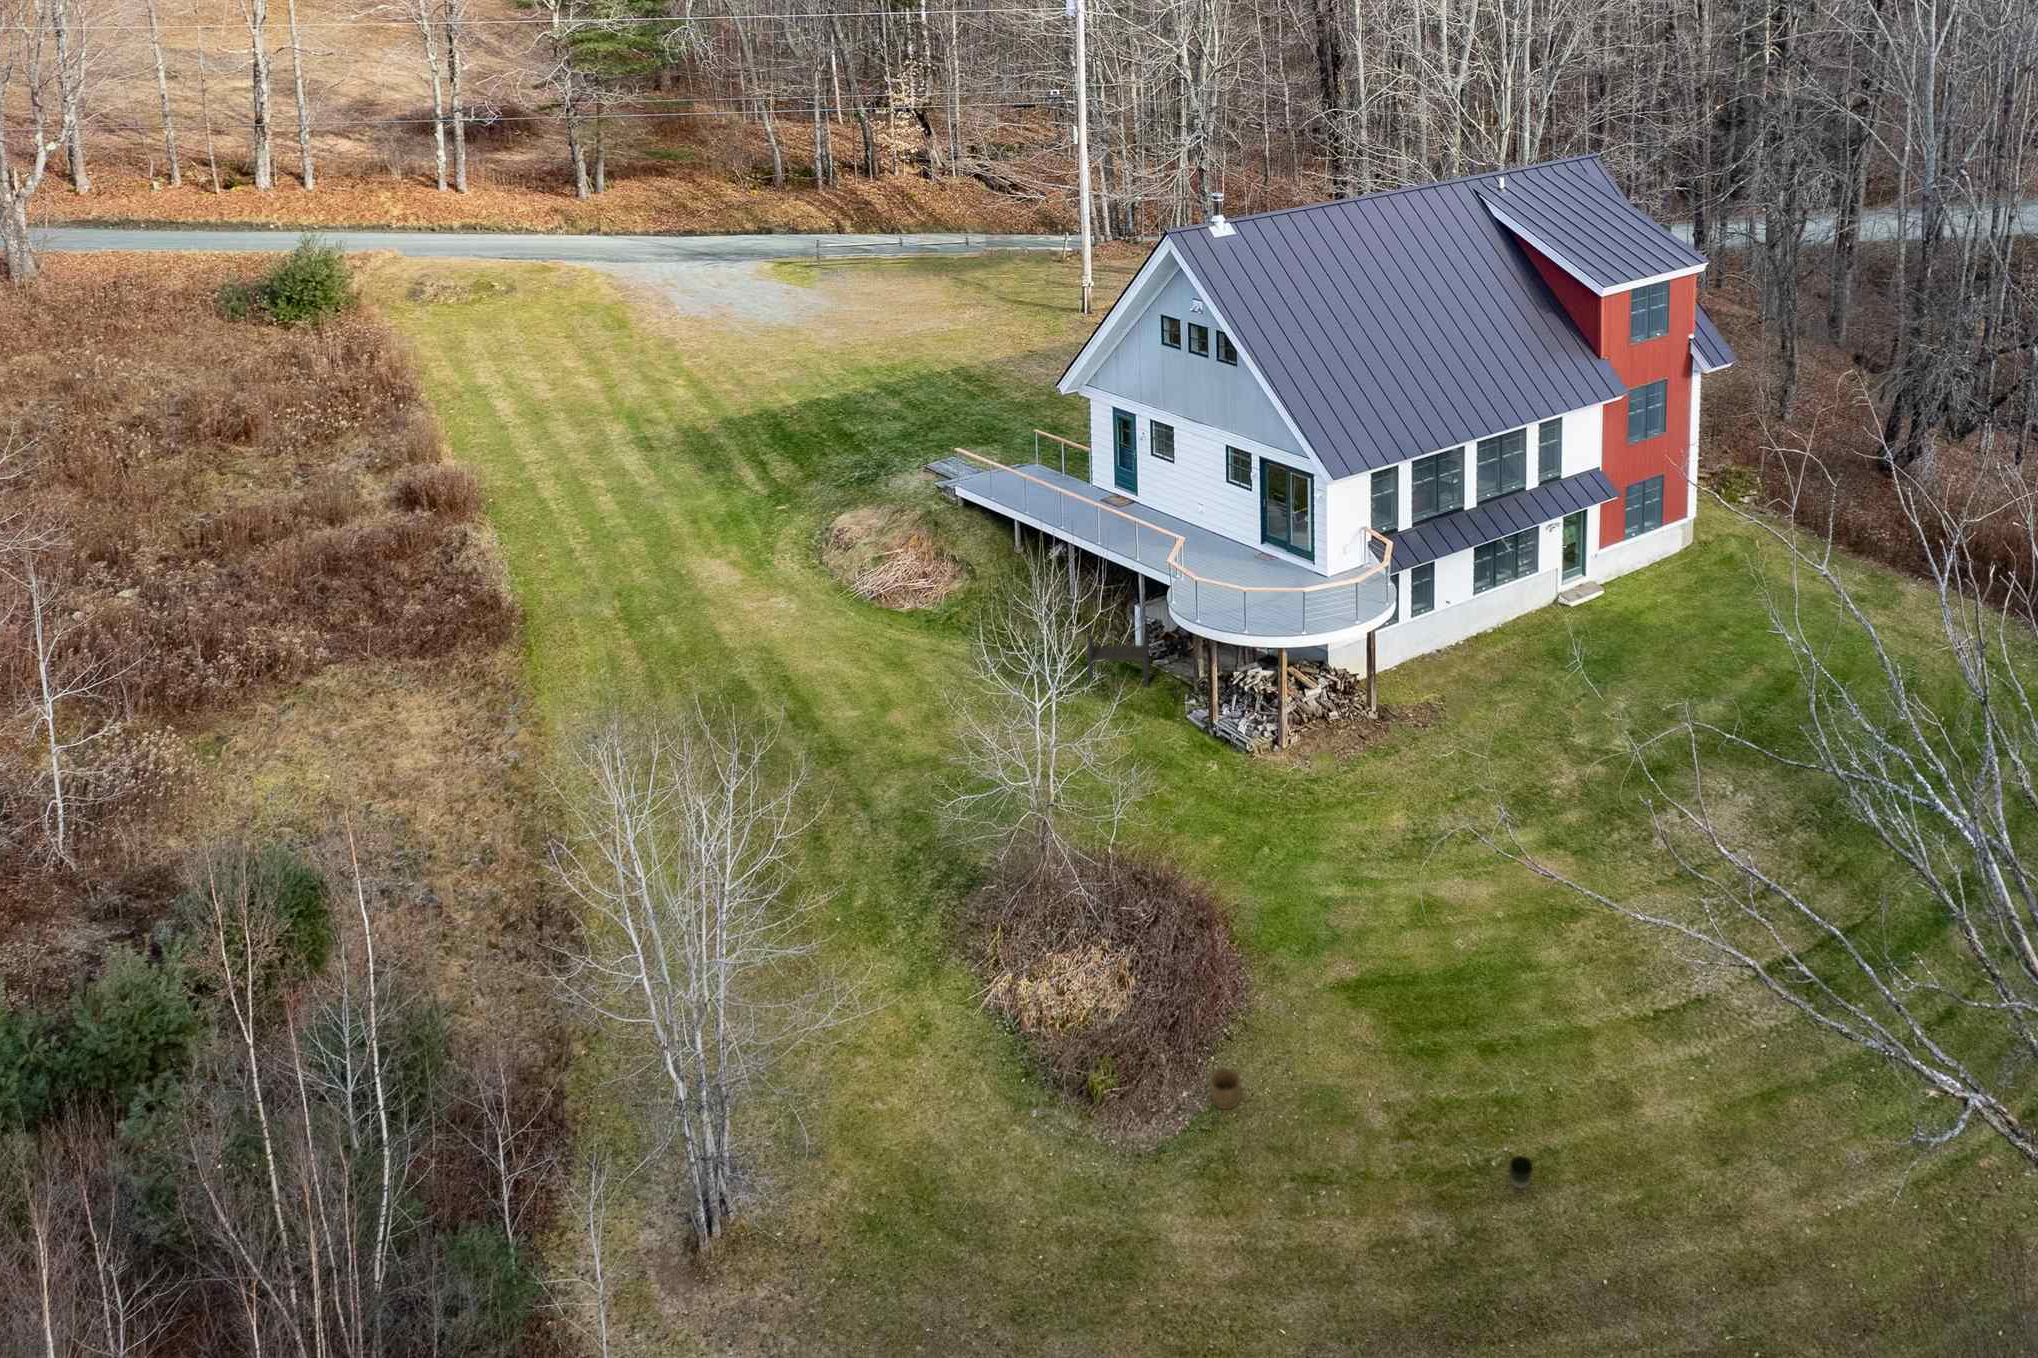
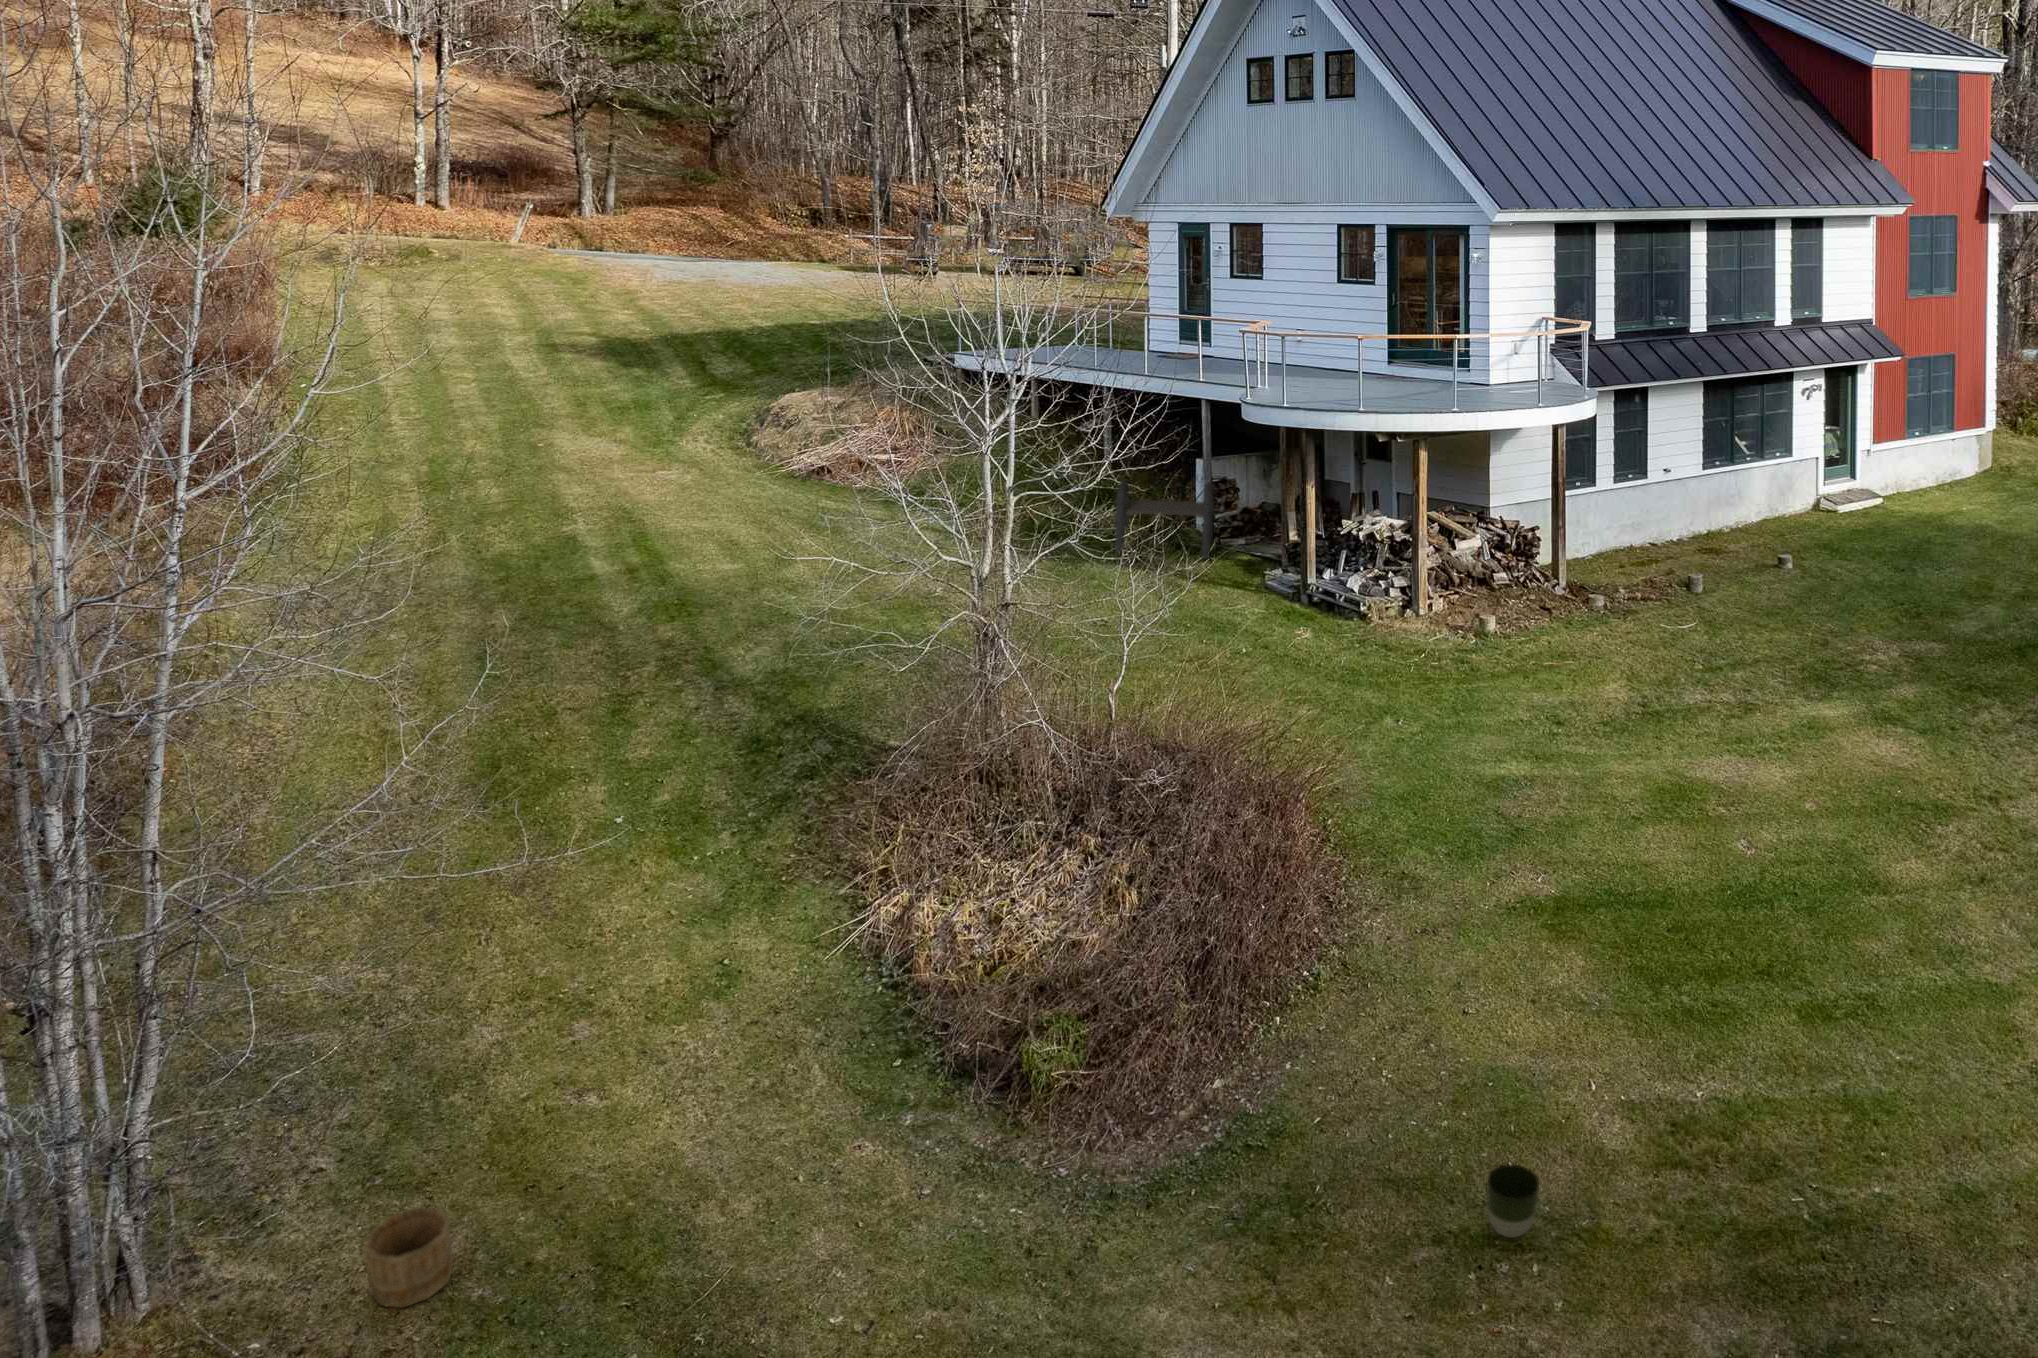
wooden bucket: present [1209,1069,1241,1109] -> present [362,1208,453,1308]
planter: present [1509,1156,1533,1188] -> present [1487,1164,1539,1238]

